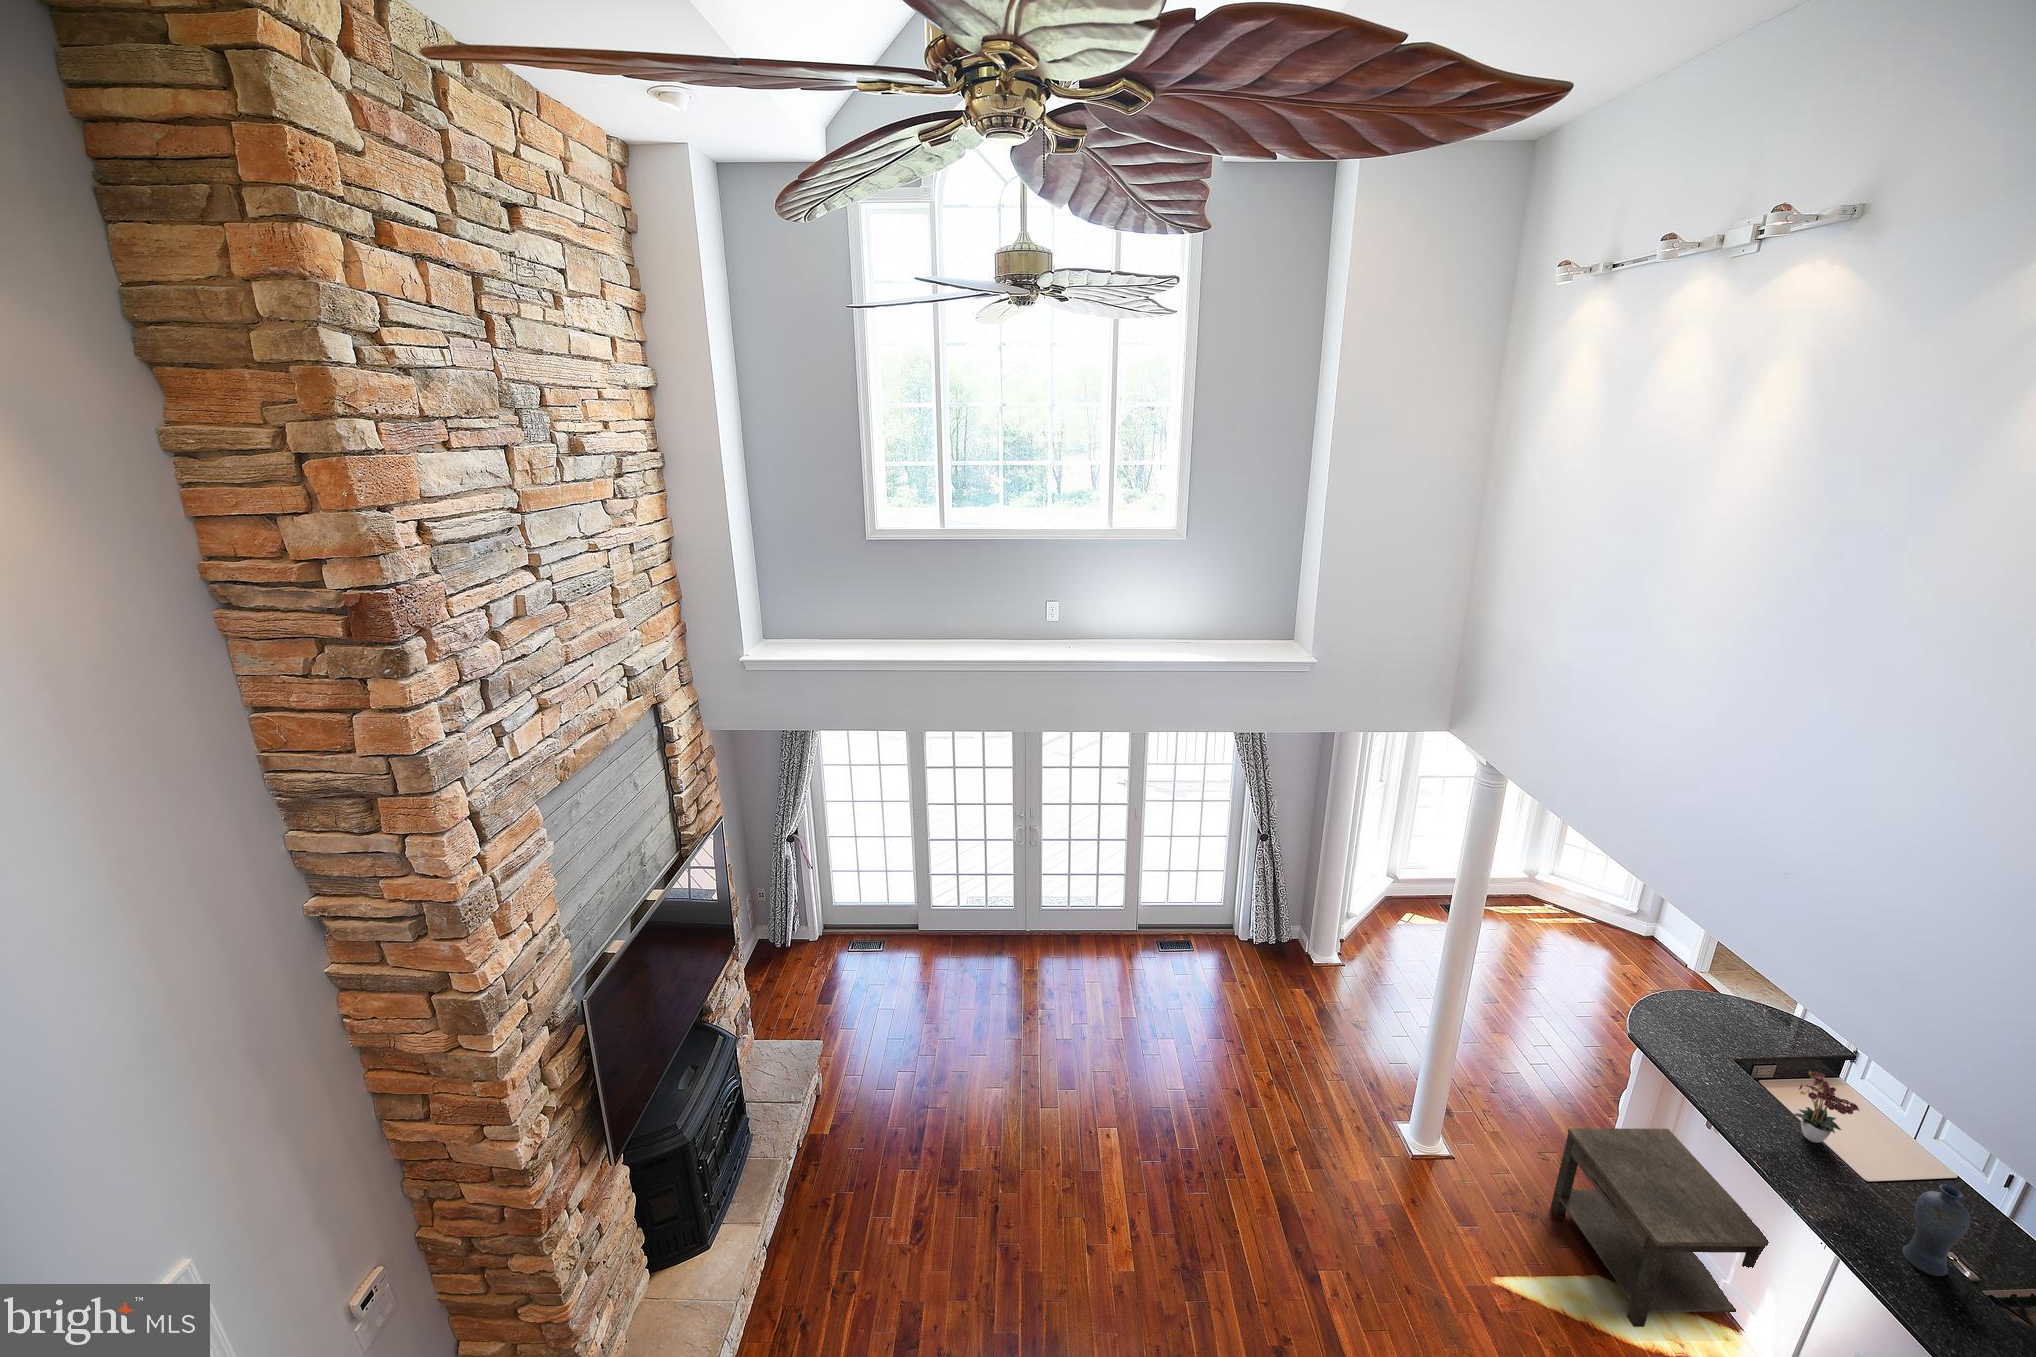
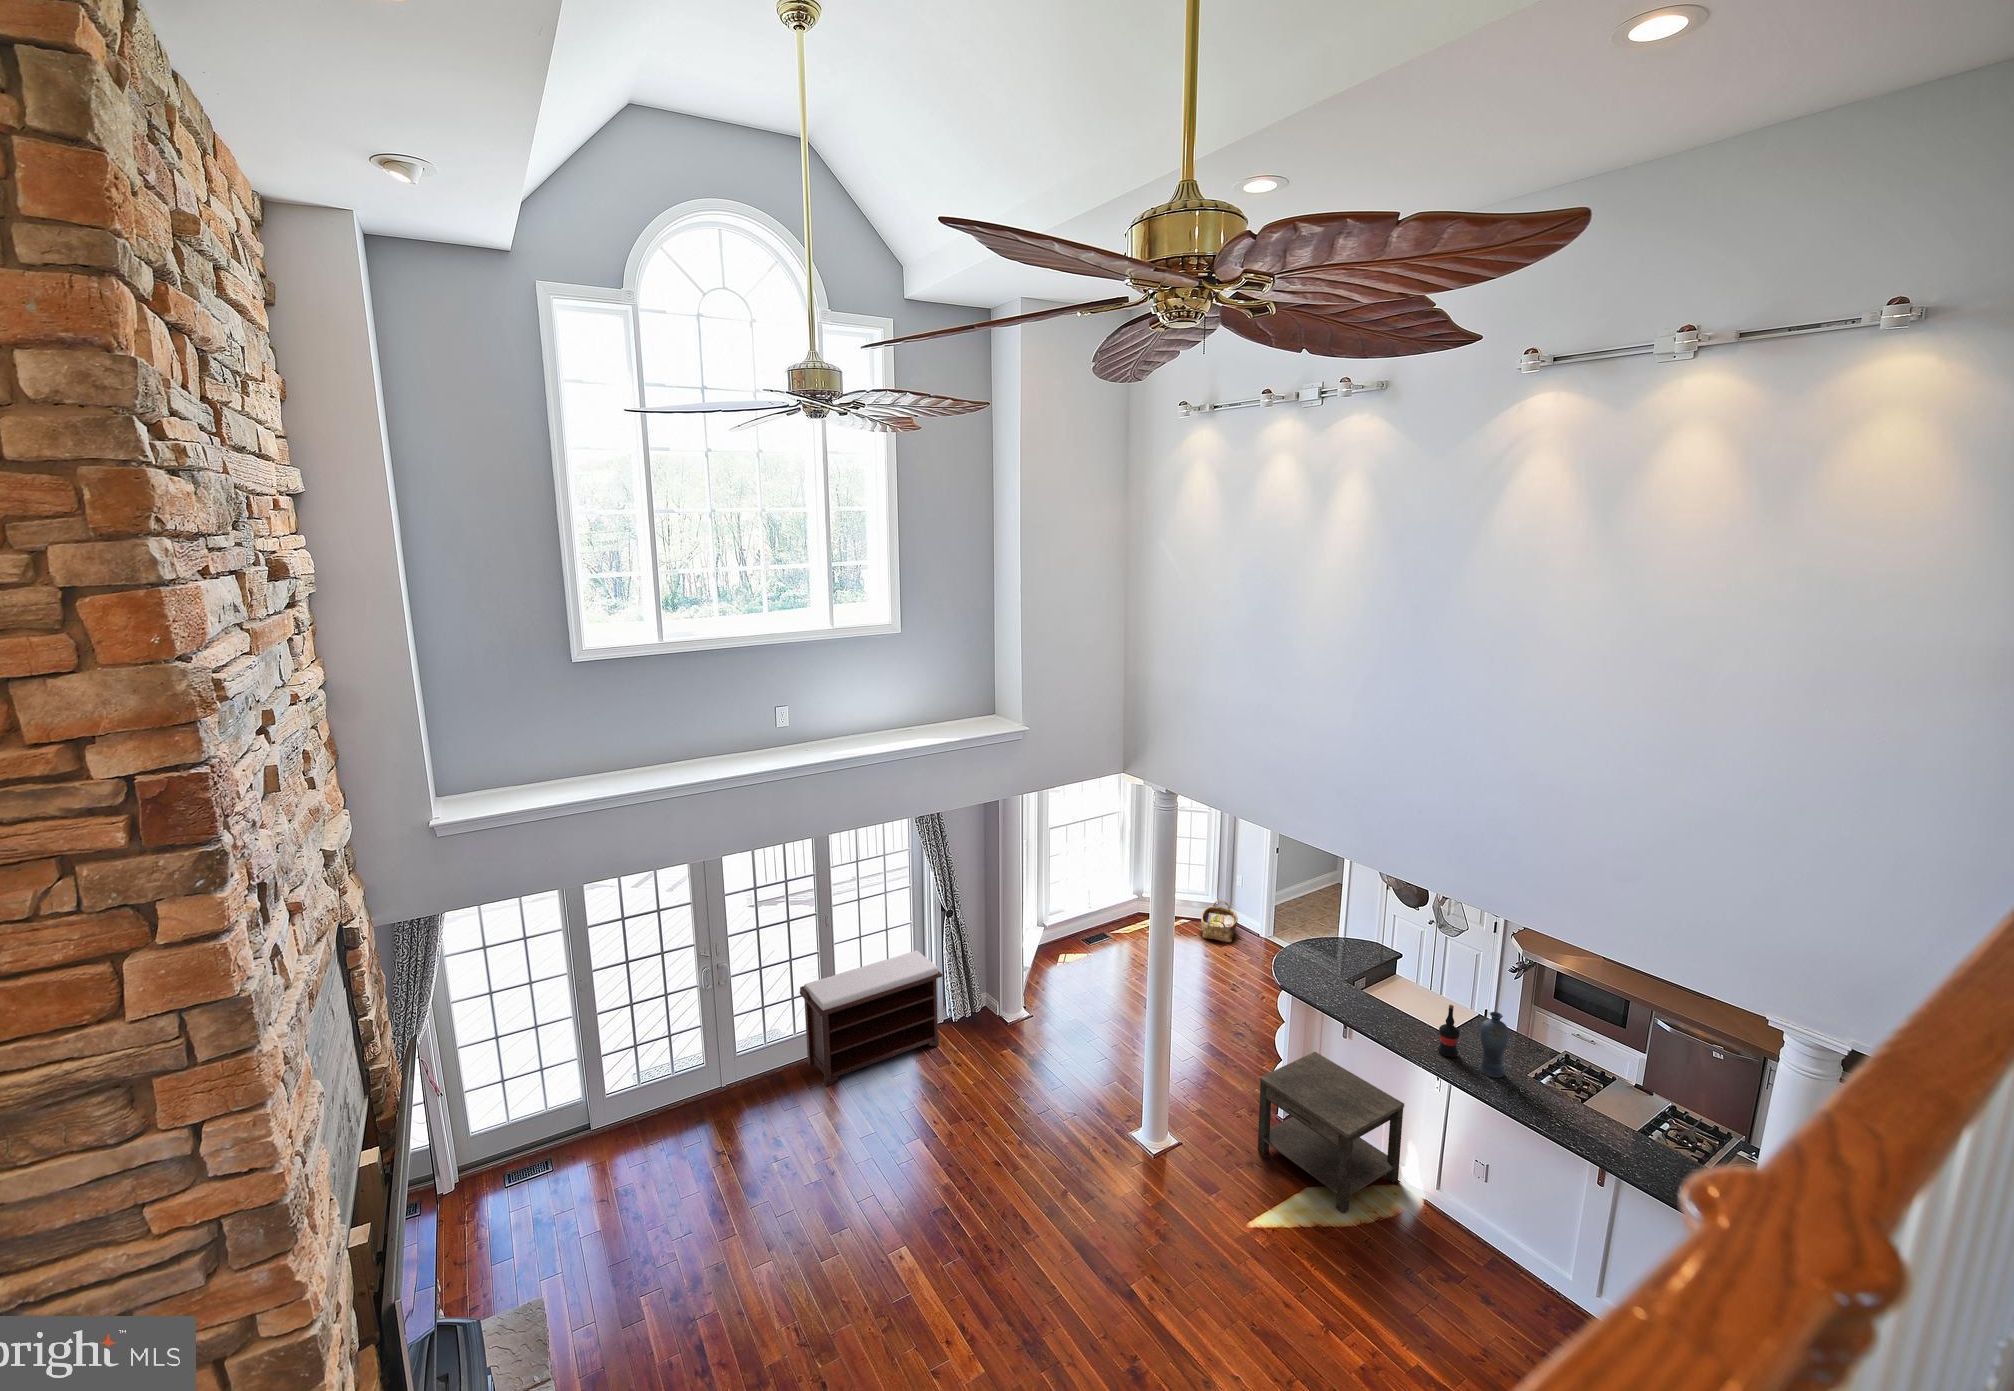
bench: none [1105,865,1245,964] -> present [800,950,942,1087]
woven basket: none [1605,911,1662,964] -> present [1201,901,1238,942]
flower arrangement: present [1793,1071,1859,1143] -> none [1390,964,1429,1020]
wine bottle: none [1840,1148,1885,1218] -> present [1438,1005,1460,1057]

